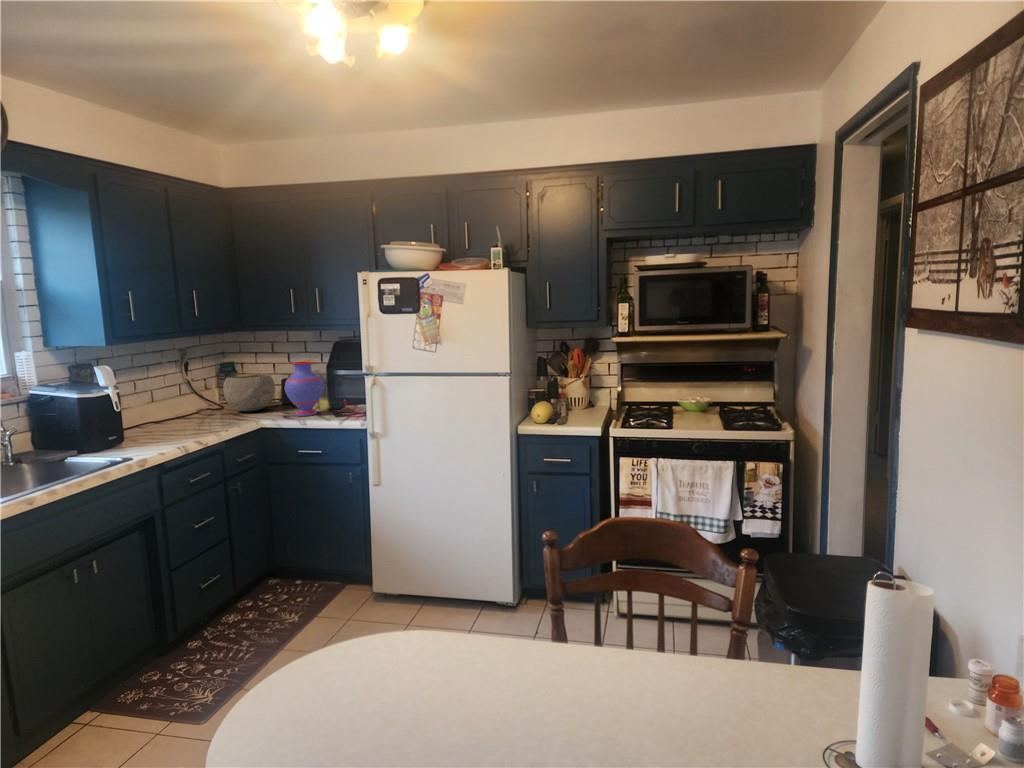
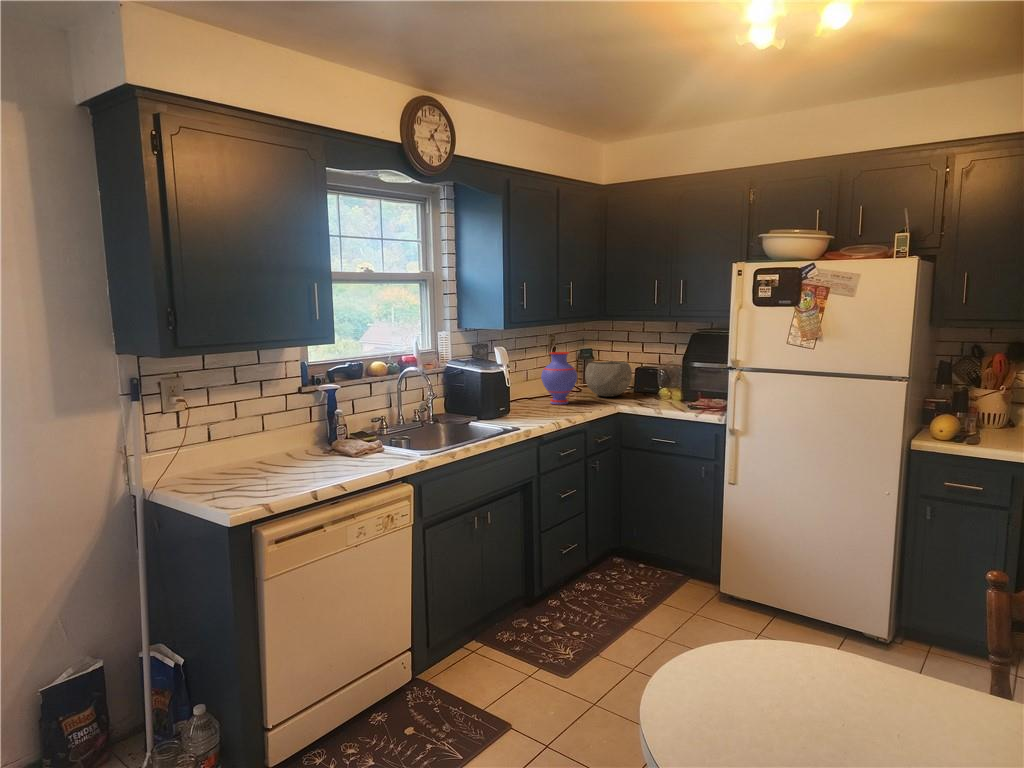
vase: present [285,361,324,416] -> present [541,352,577,405]

